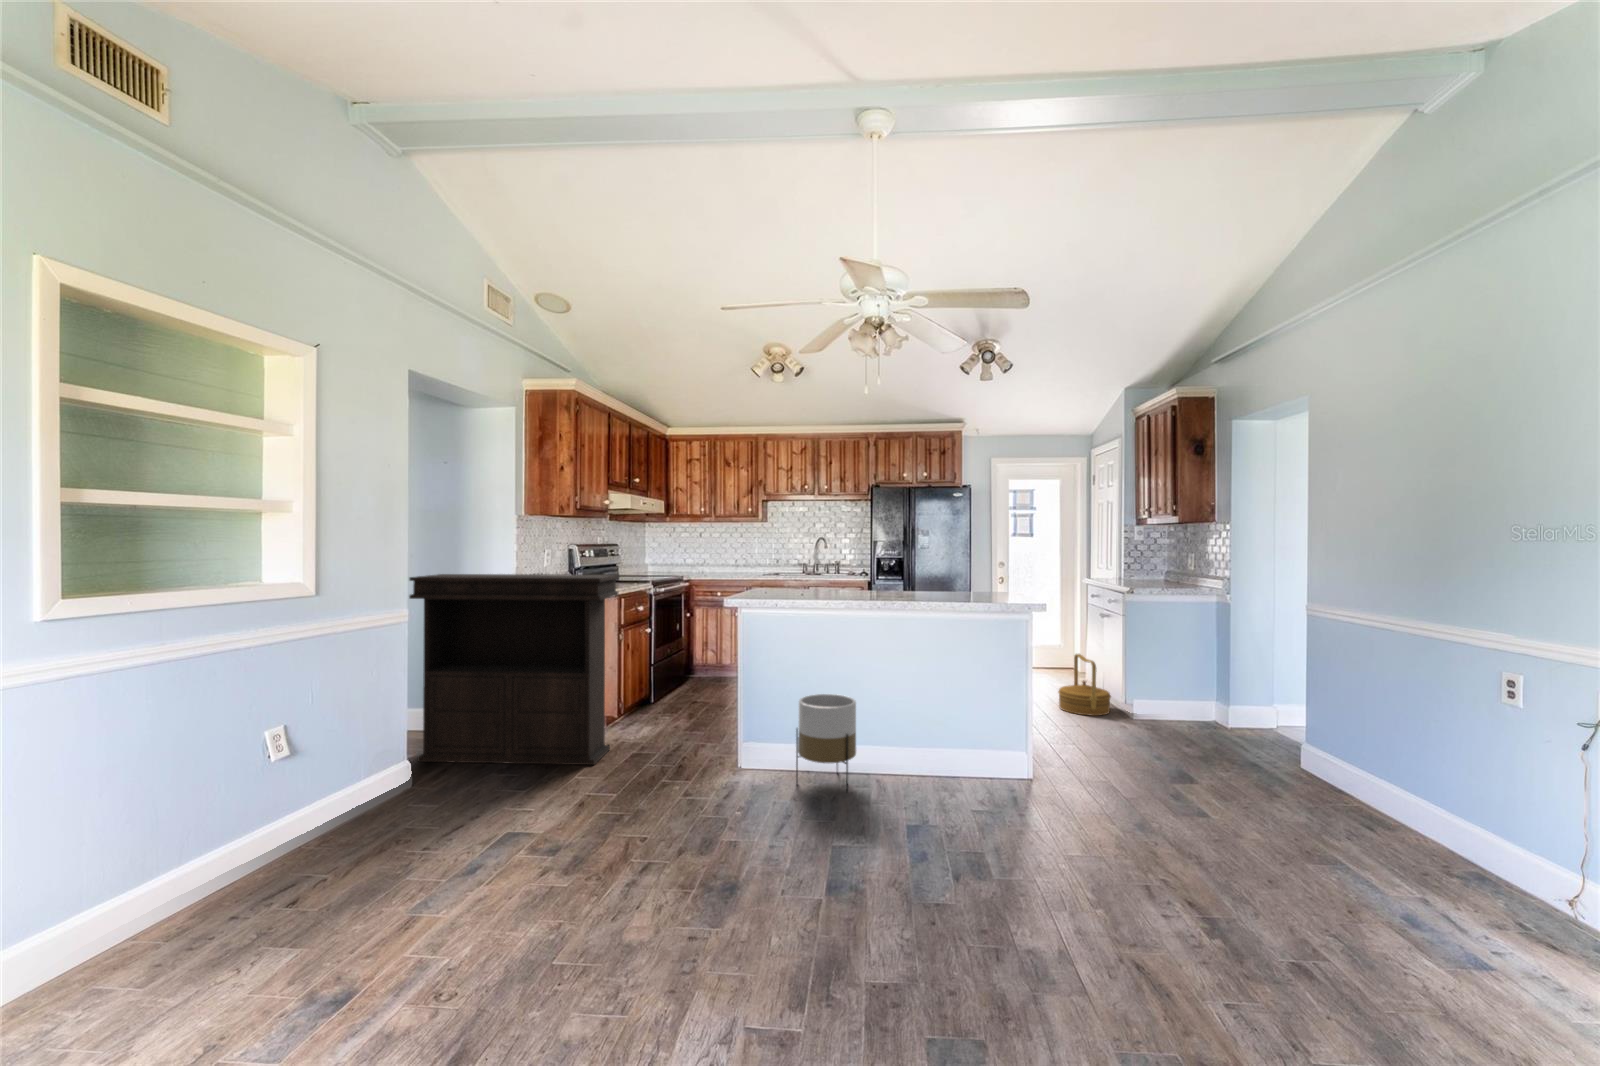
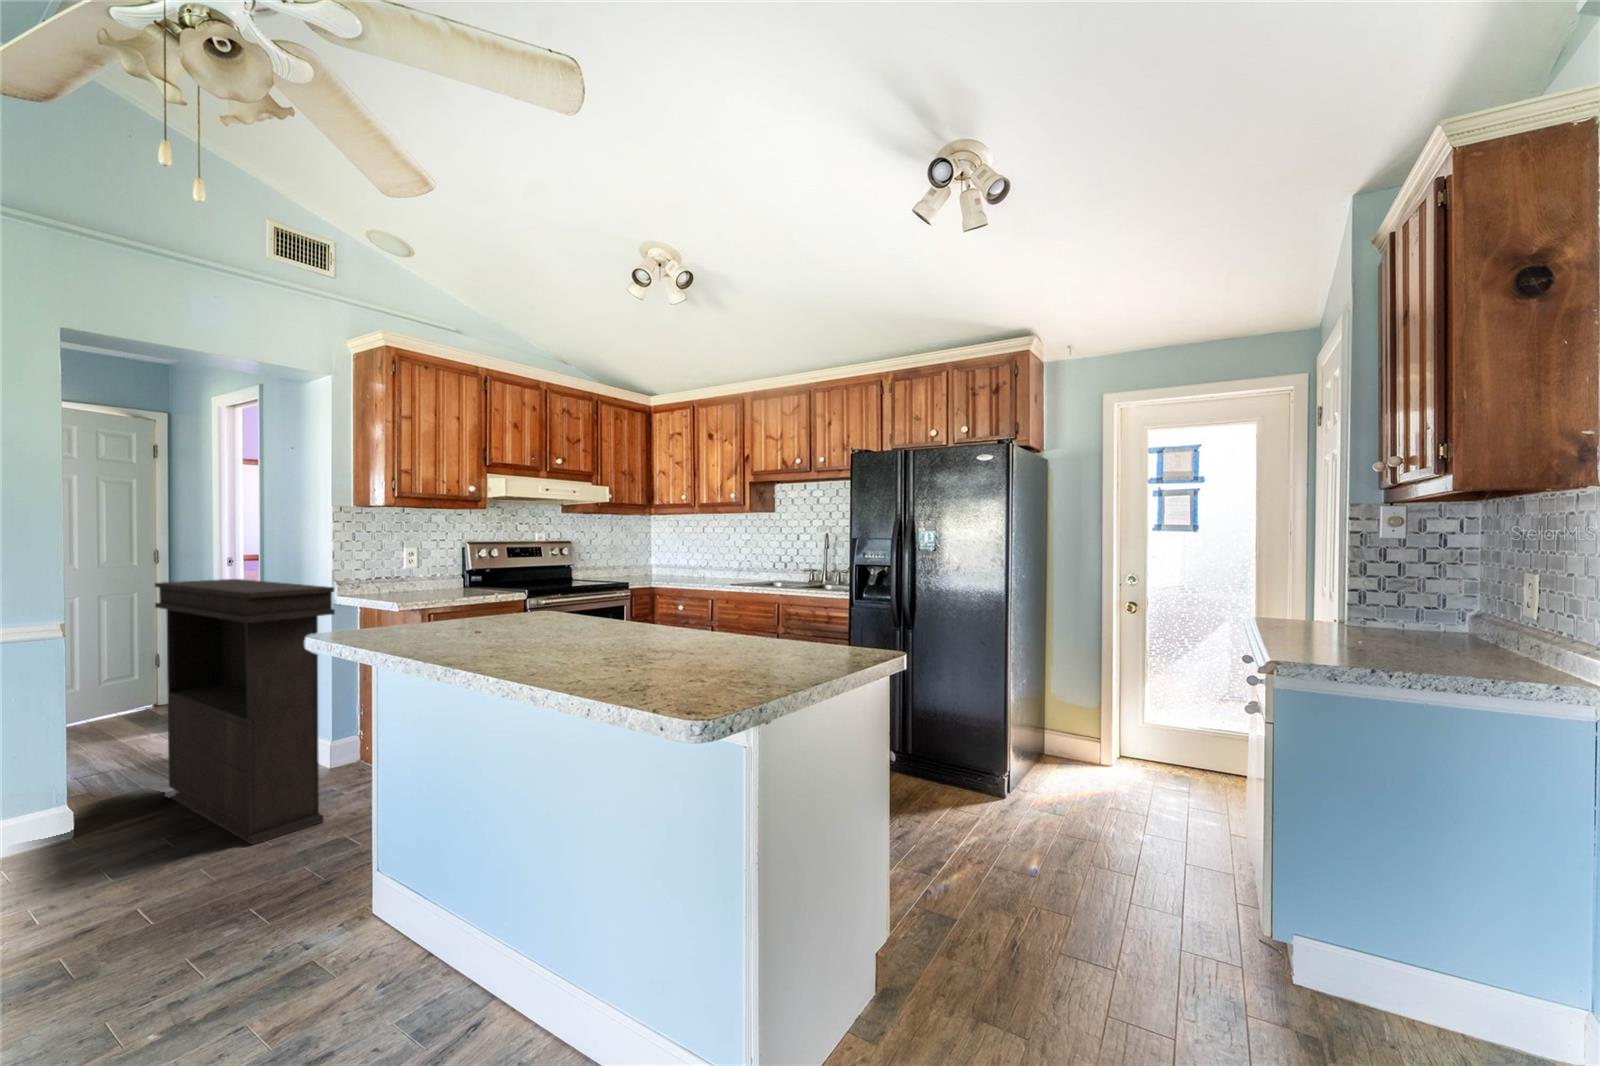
woven basket: present [1058,654,1111,716] -> none [1093,785,1216,948]
planter: present [796,694,856,792] -> none [289,813,420,1025]

